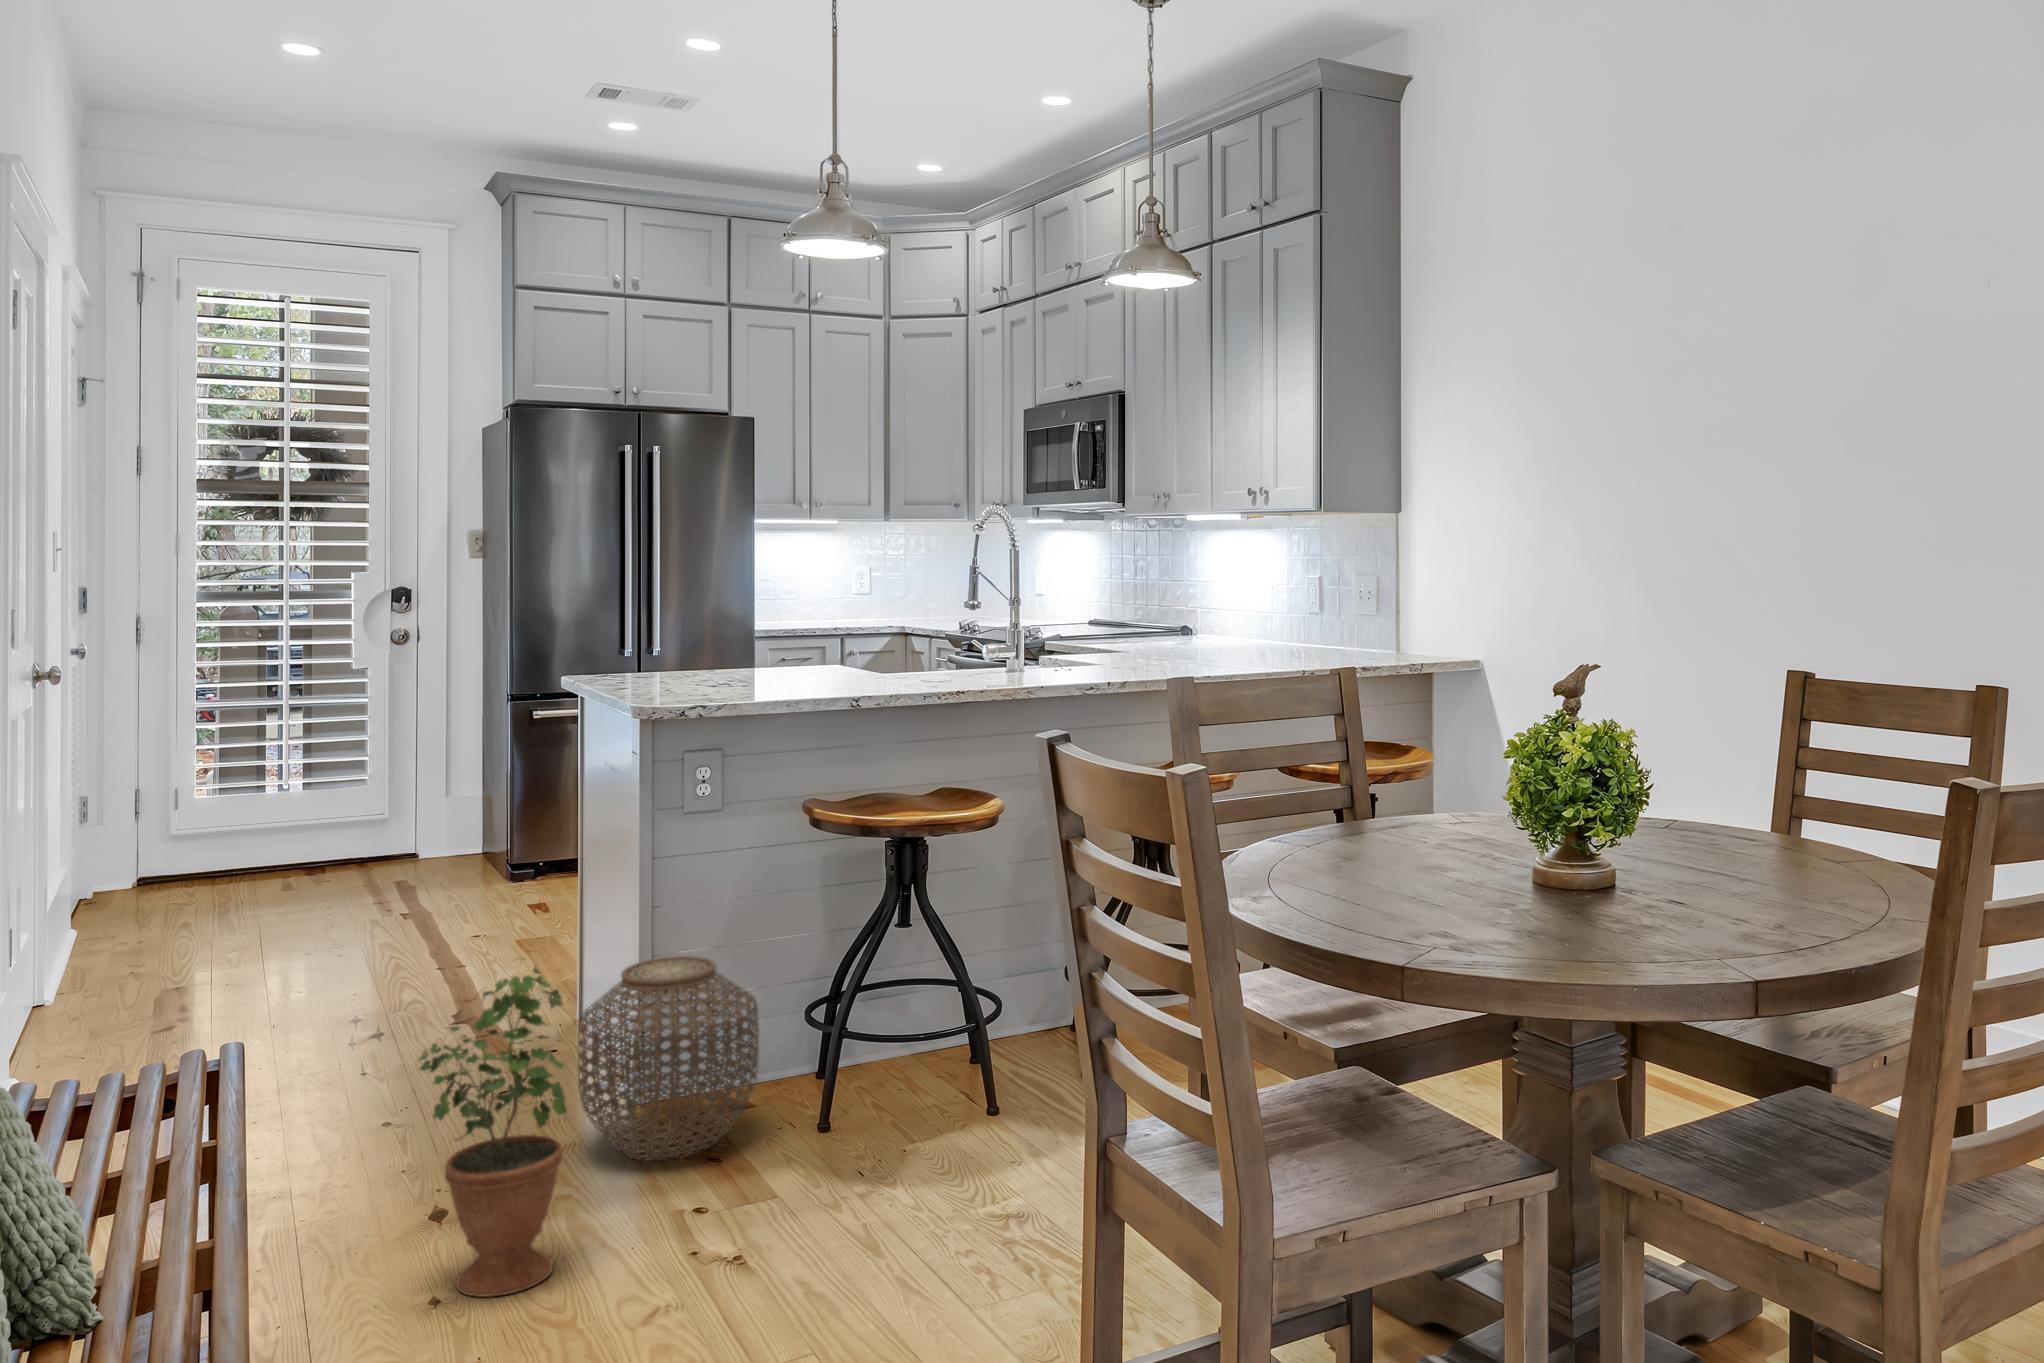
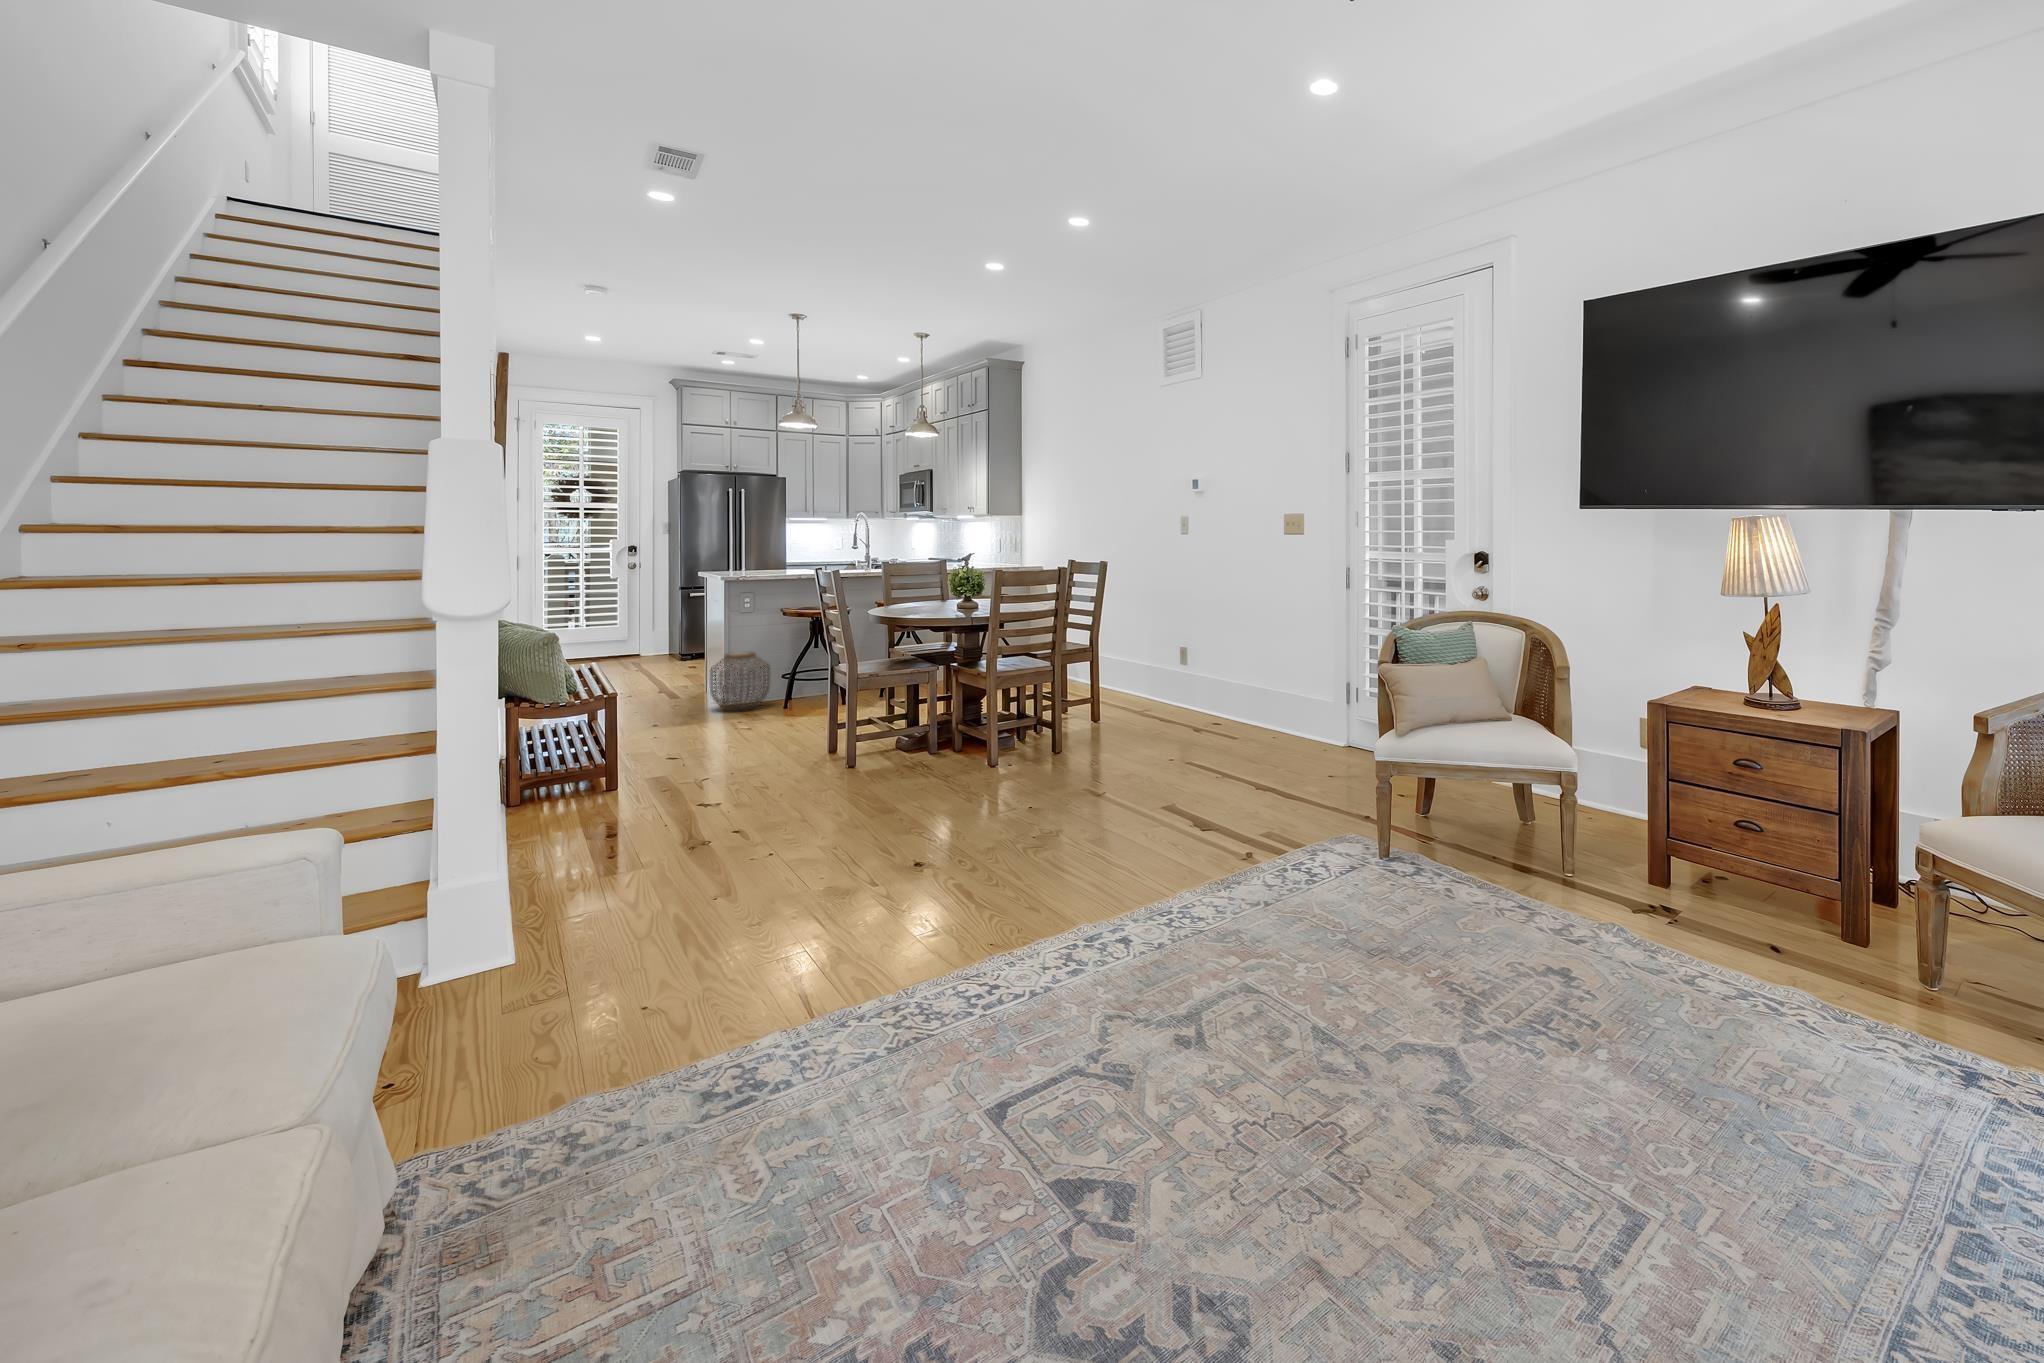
potted plant: present [419,967,567,1297] -> none [661,639,706,730]

